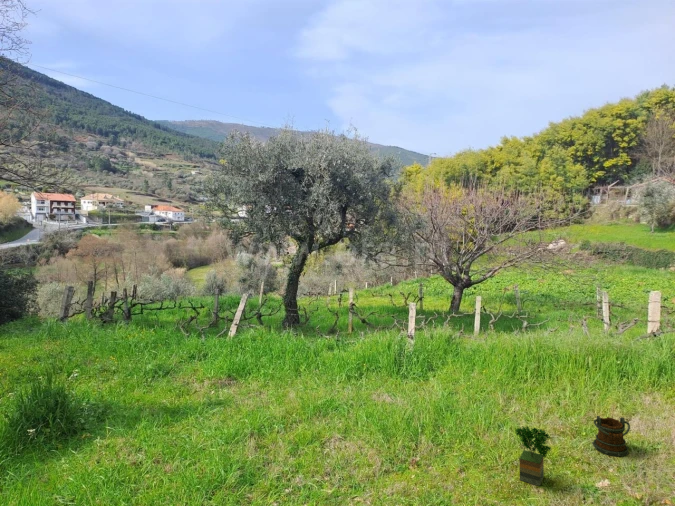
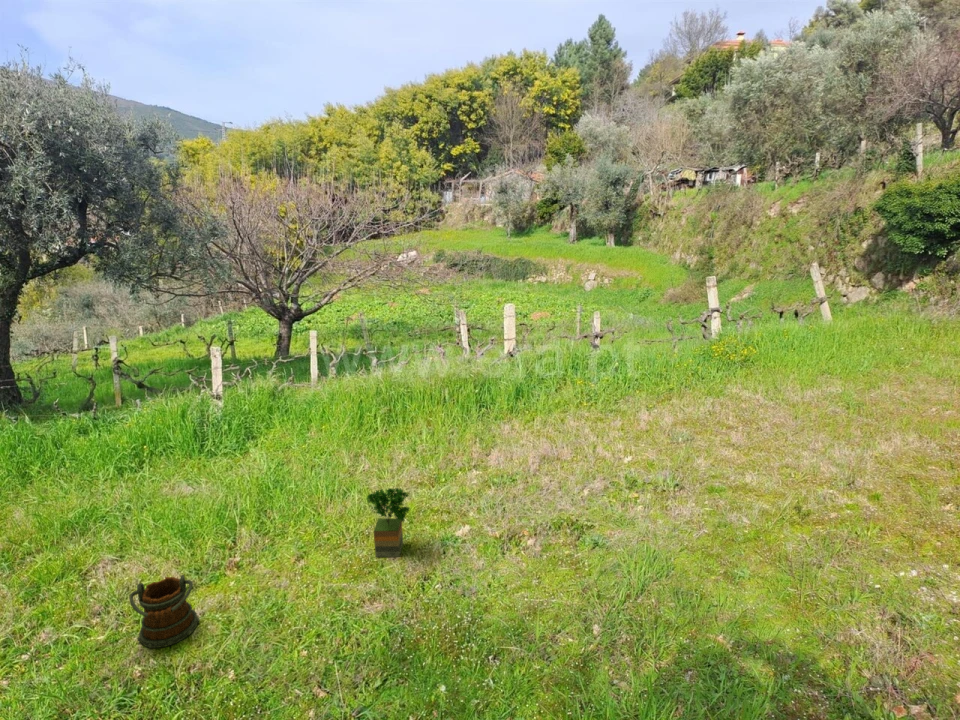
bucket: present [592,416,630,456] -> present [129,575,200,648]

